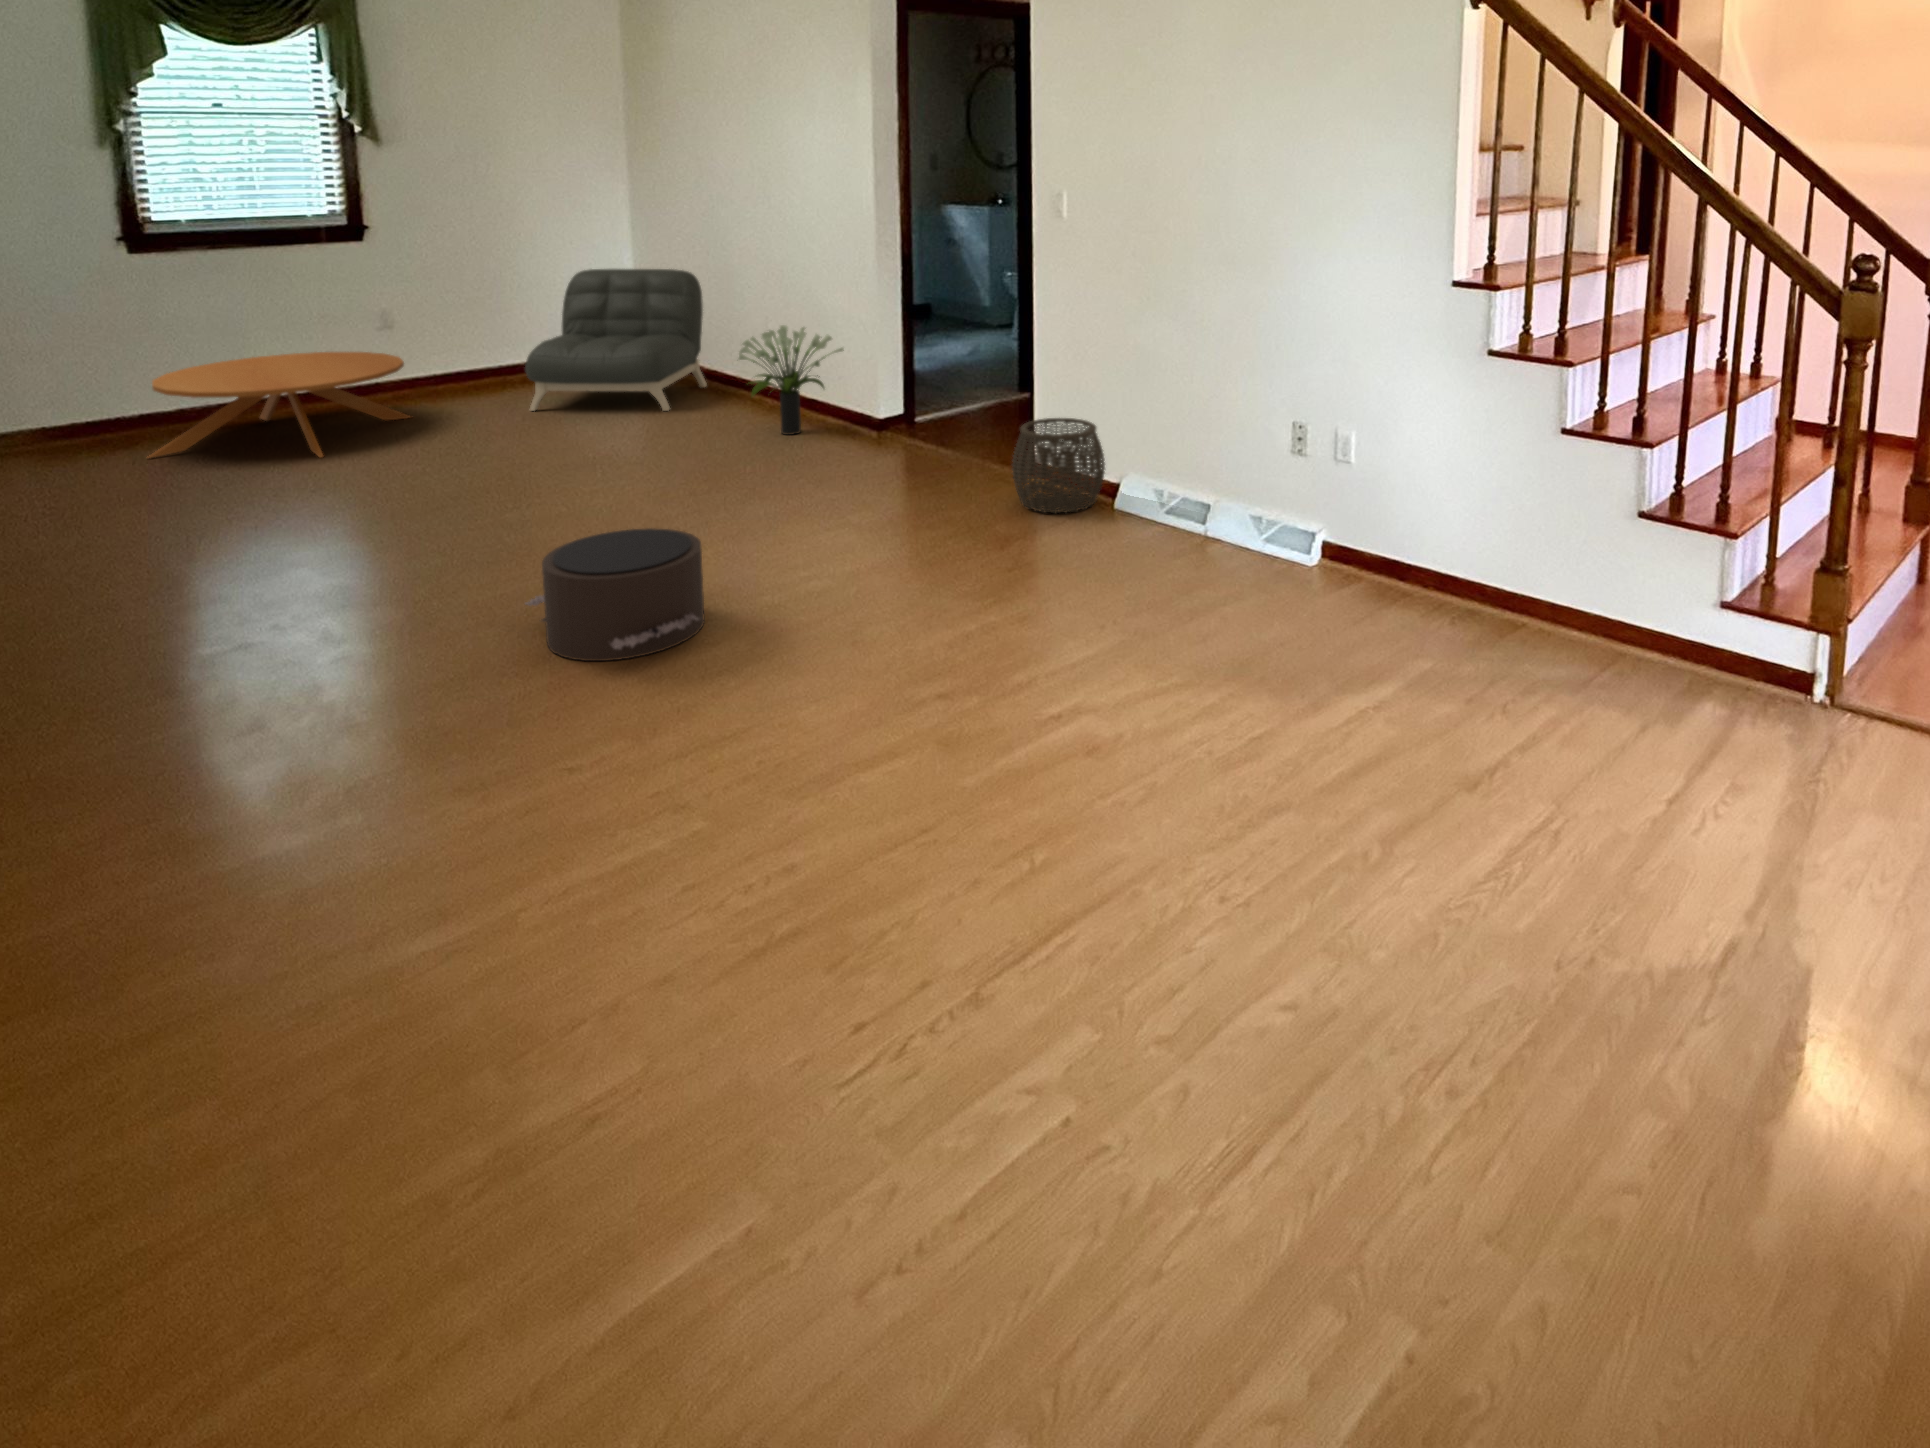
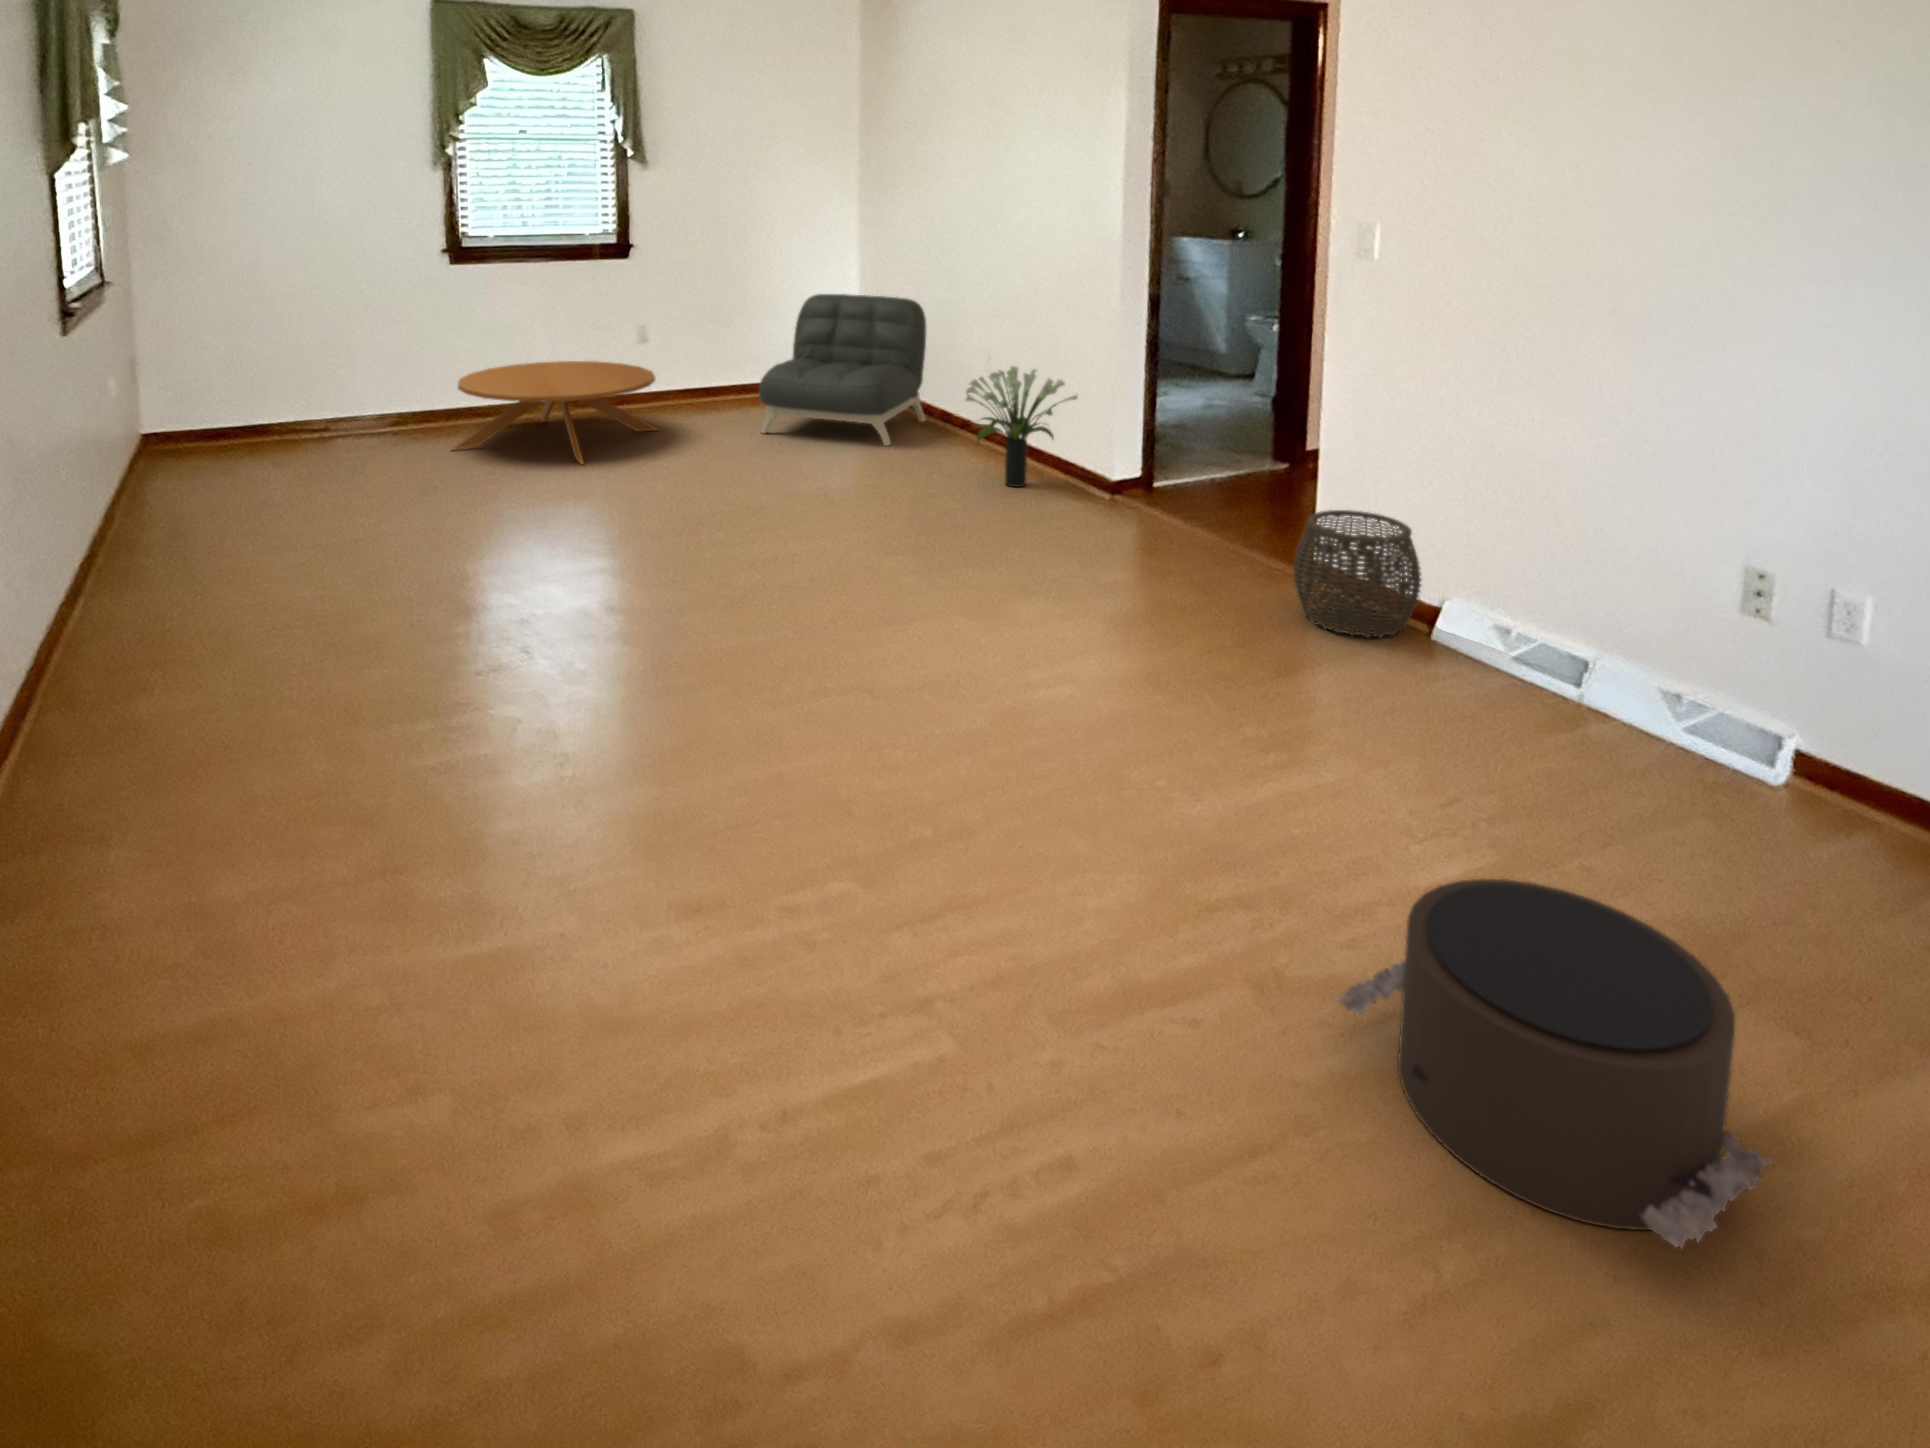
pouf: present [525,528,704,661] -> present [1336,879,1771,1248]

